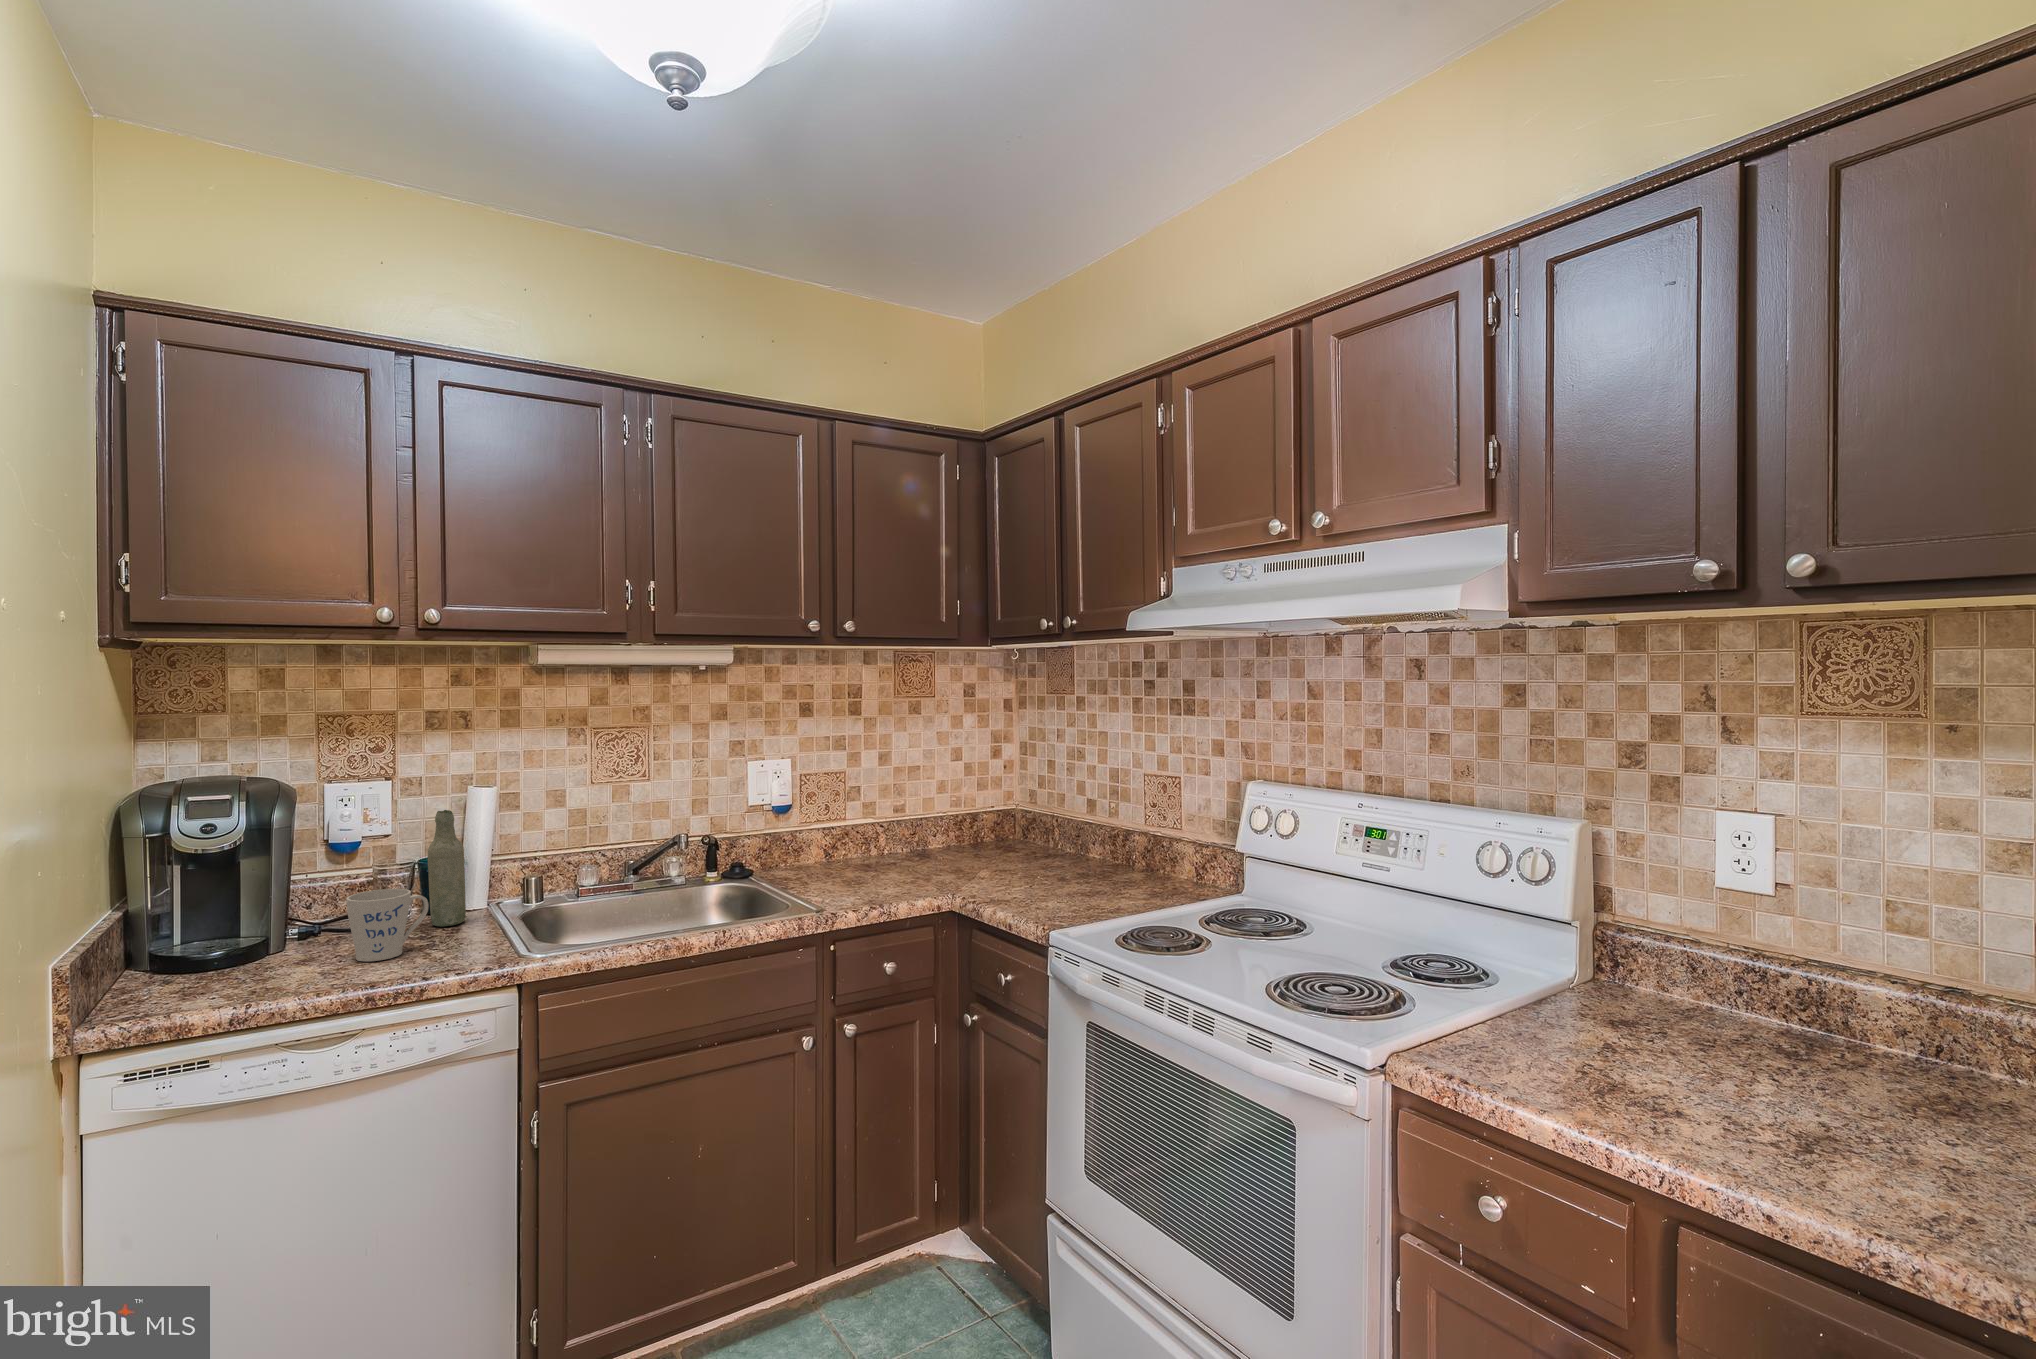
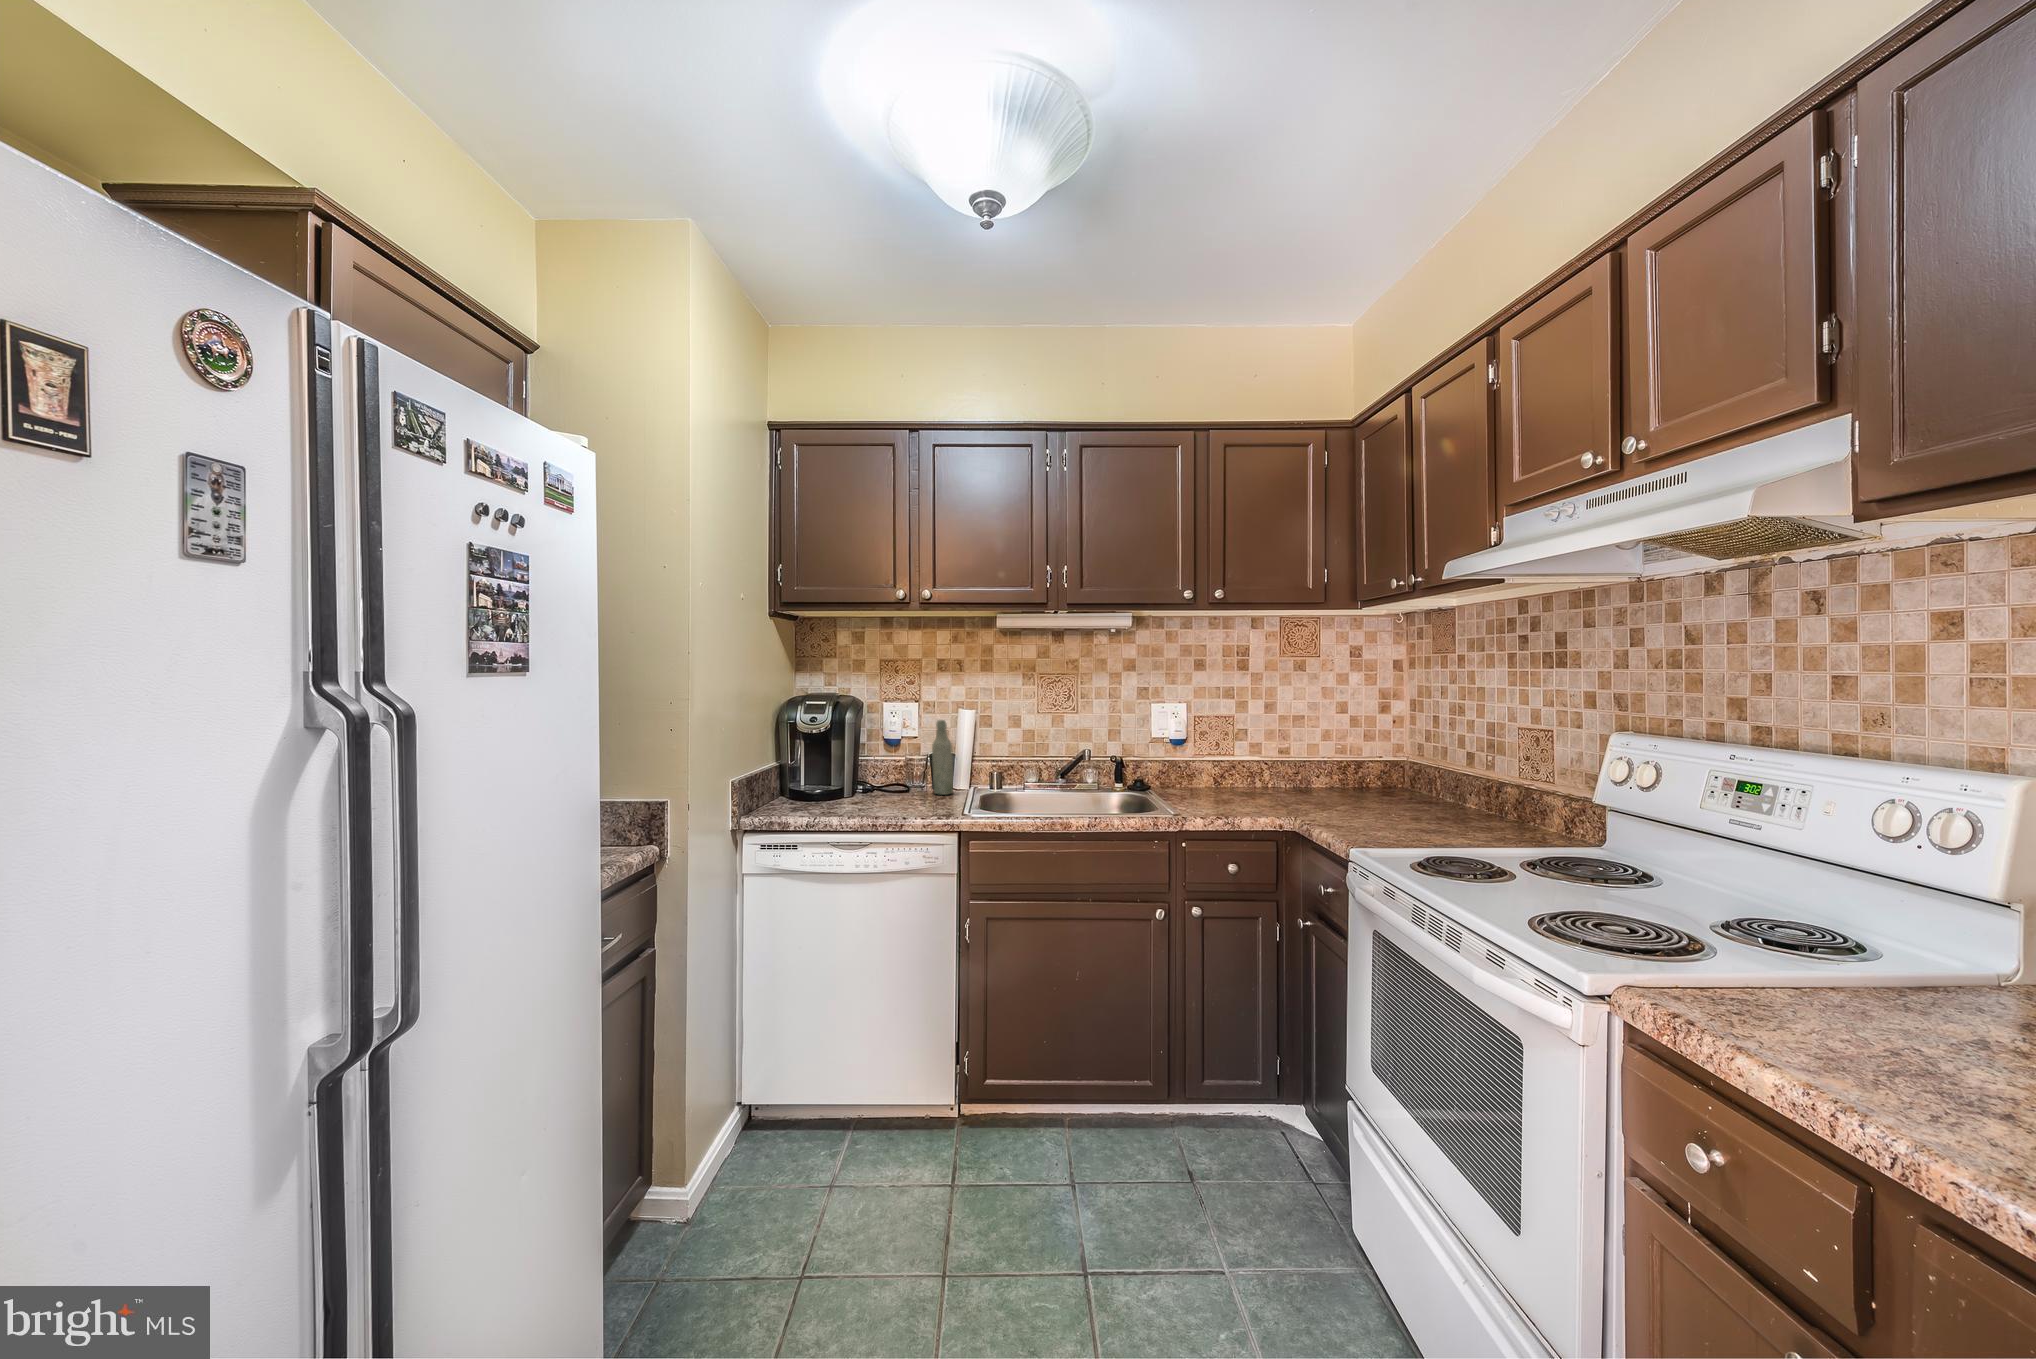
mug: present [346,889,429,961] -> none [880,764,924,805]

